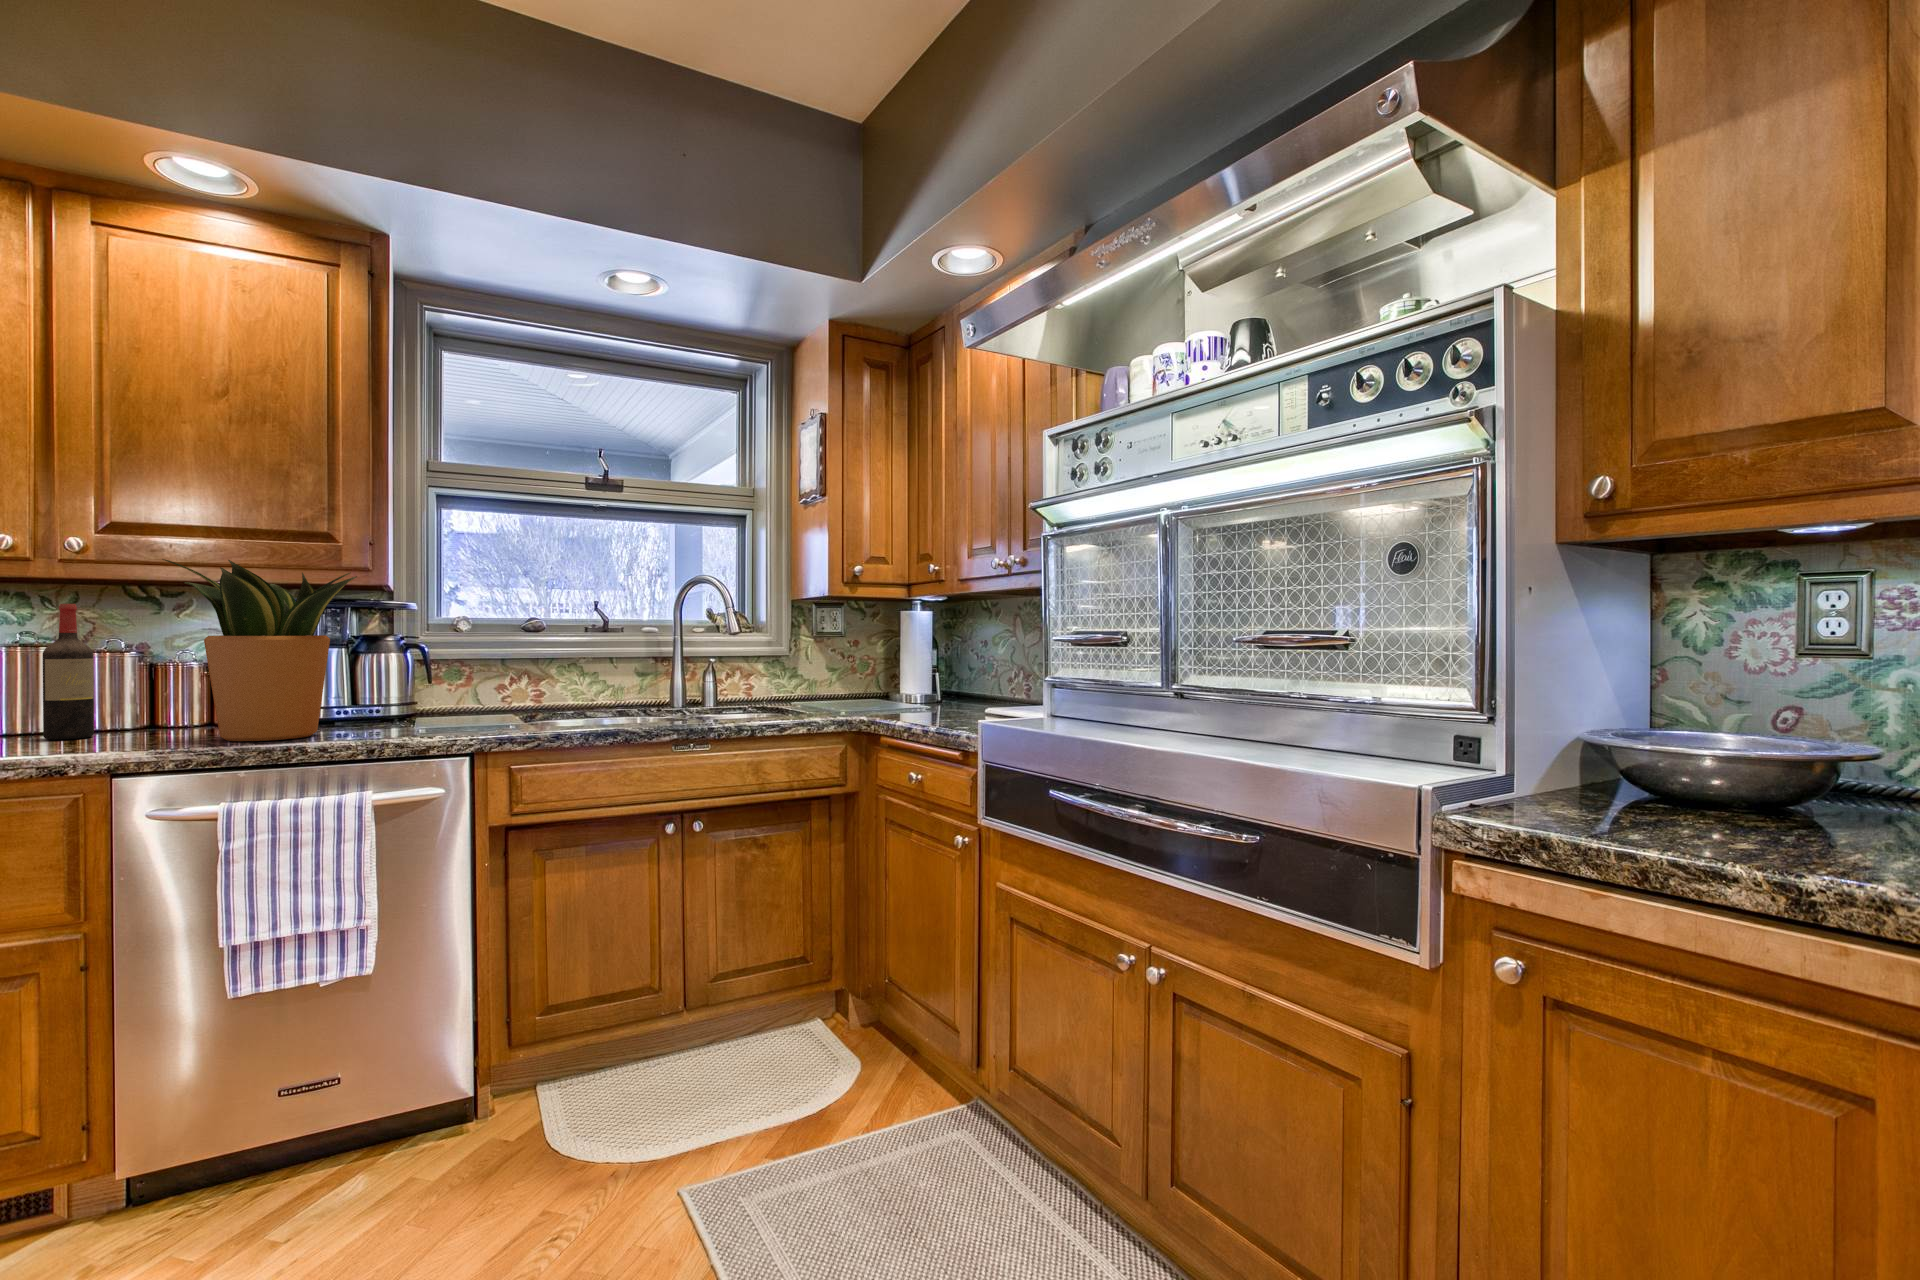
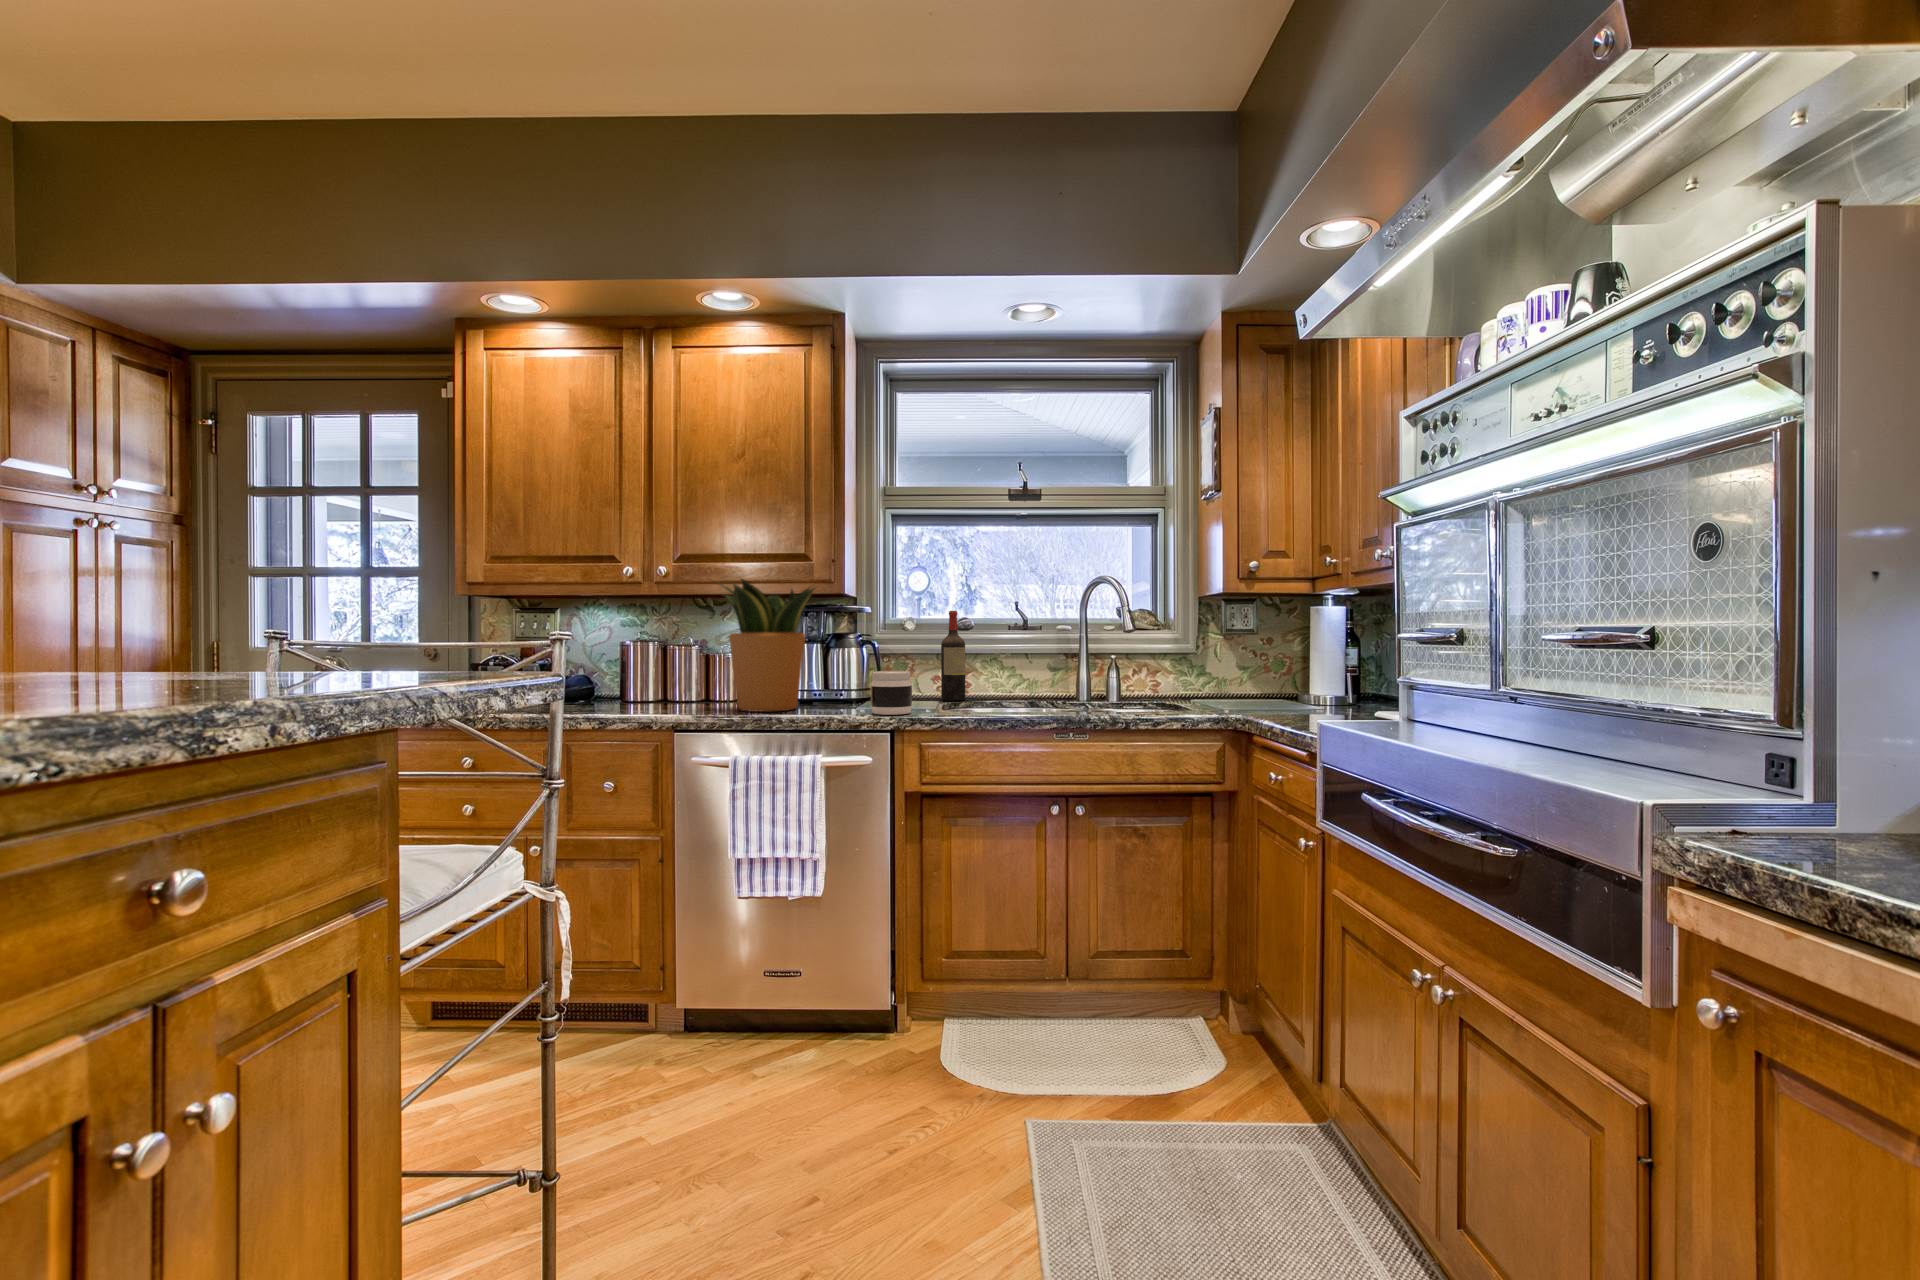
wine bottle: present [43,604,94,740] -> present [941,611,965,701]
jar: none [436,682,492,736] -> present [871,671,912,715]

